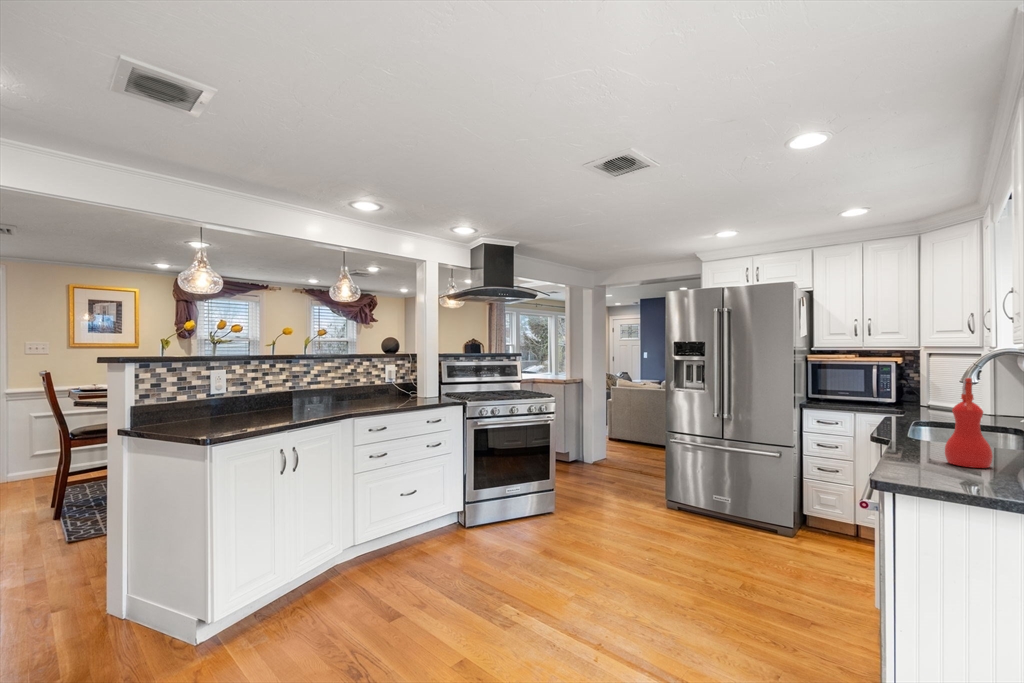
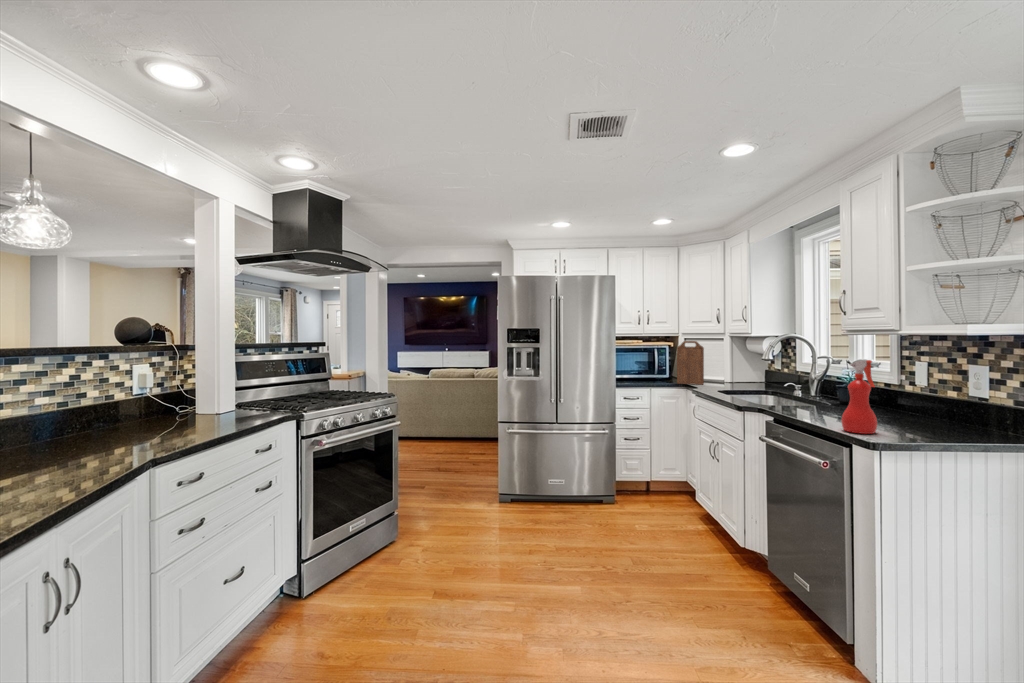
cutting board: none [895,357,934,413] -> present [677,341,704,385]

